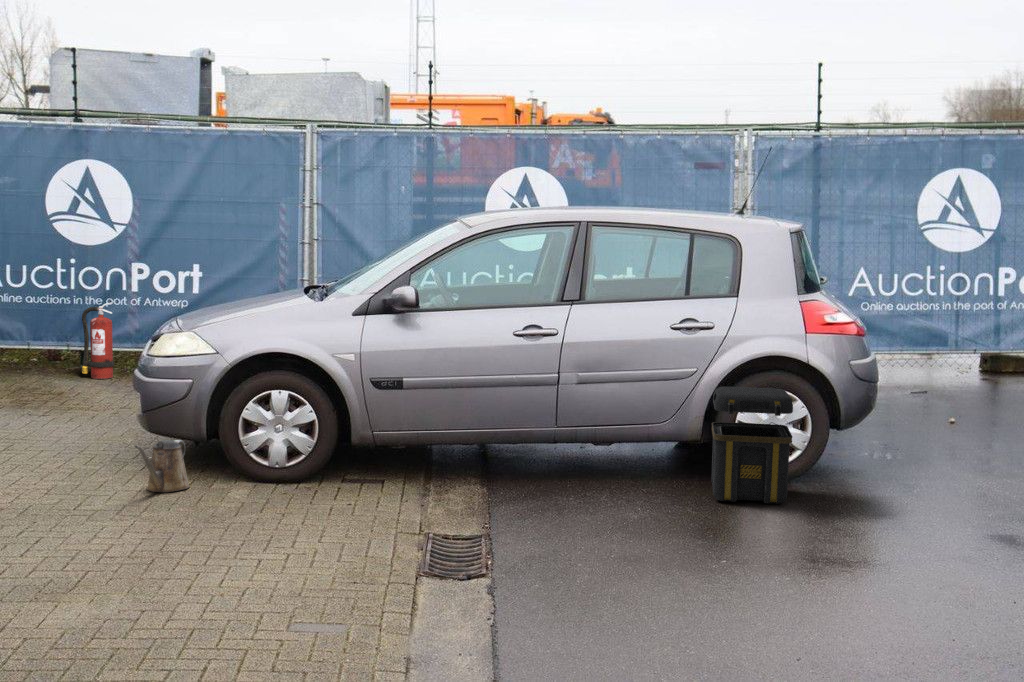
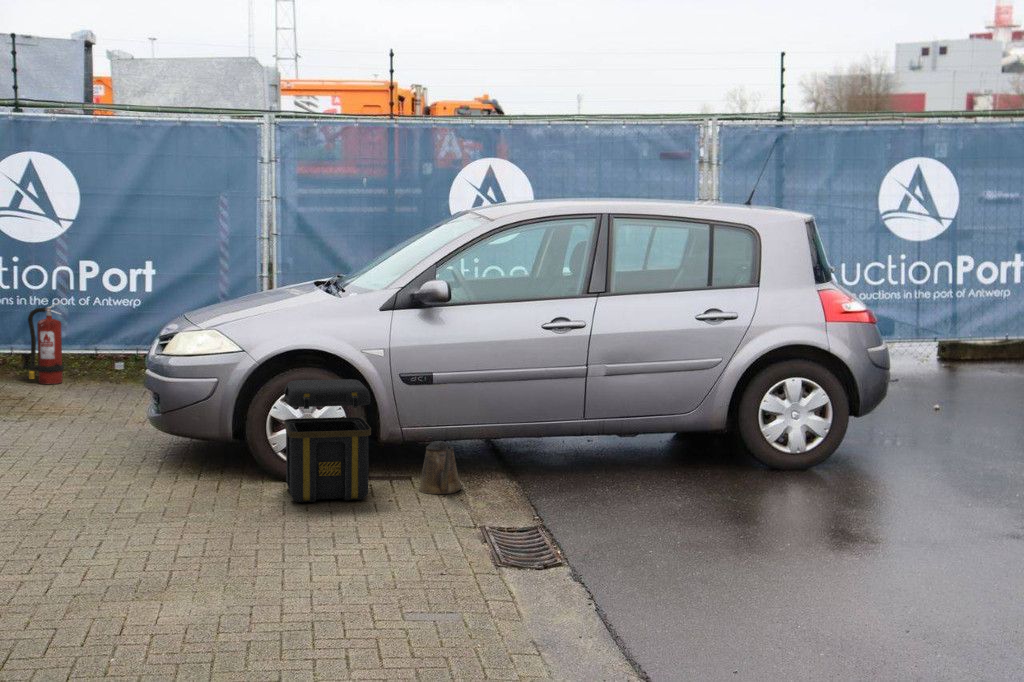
toolbox: present [711,387,793,504] -> present [284,379,371,502]
watering can: present [135,440,190,492] -> present [419,441,461,494]

